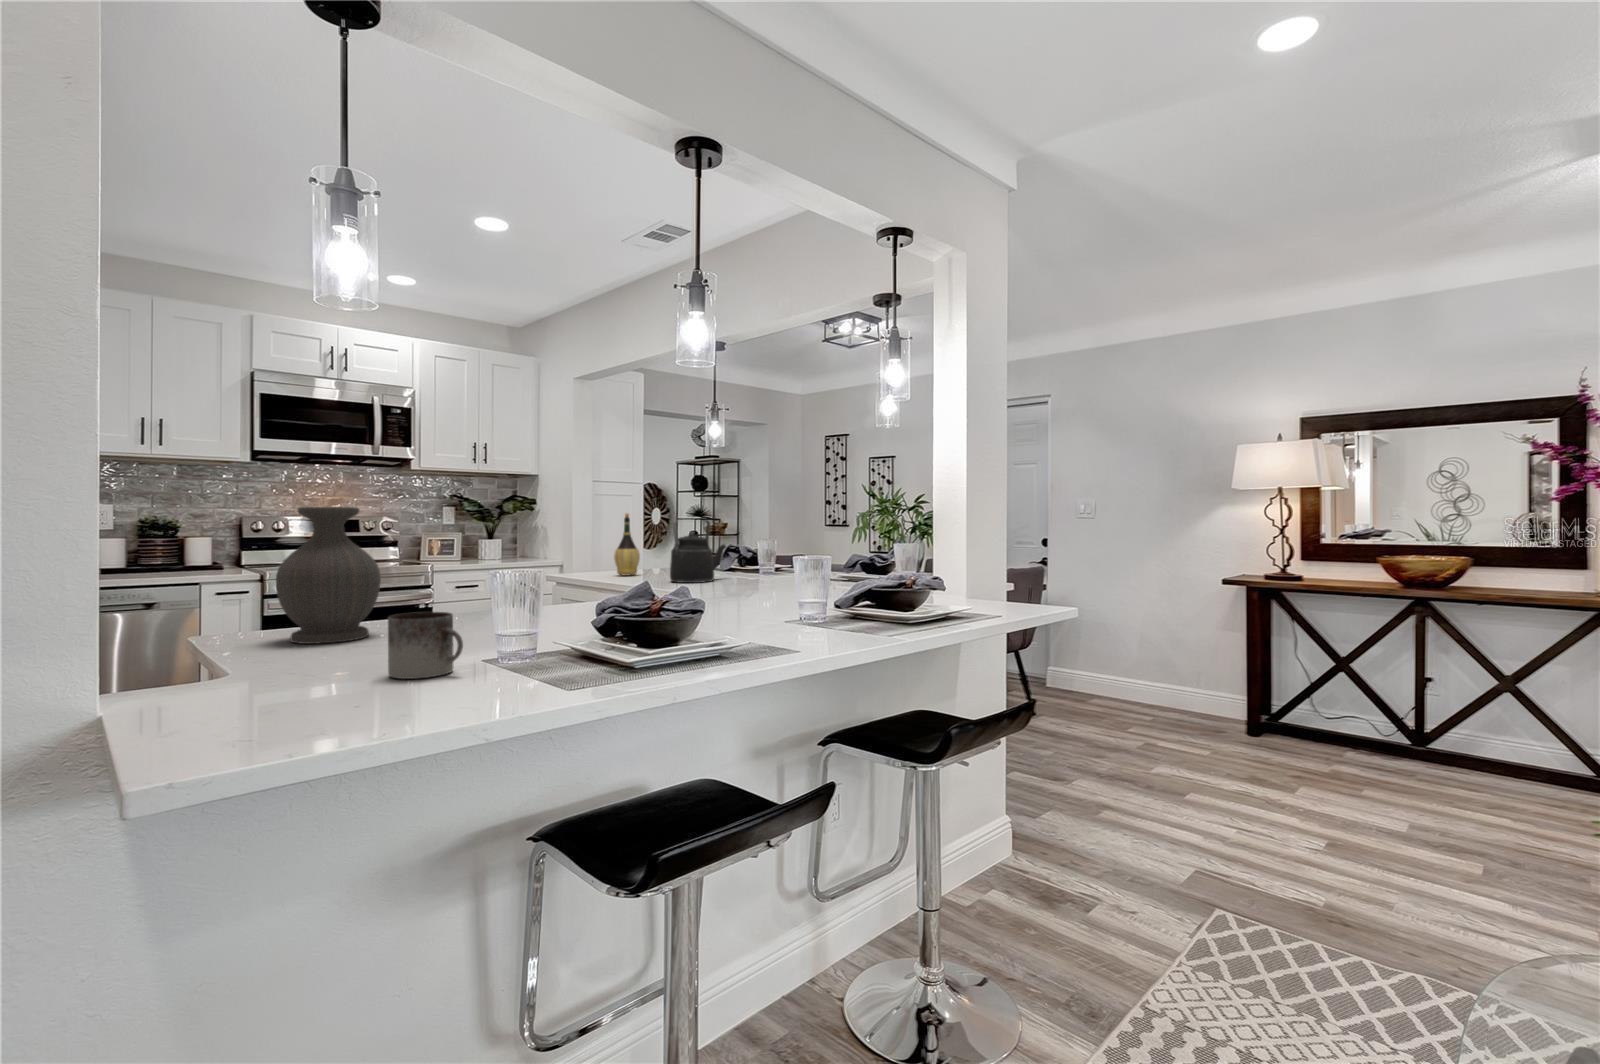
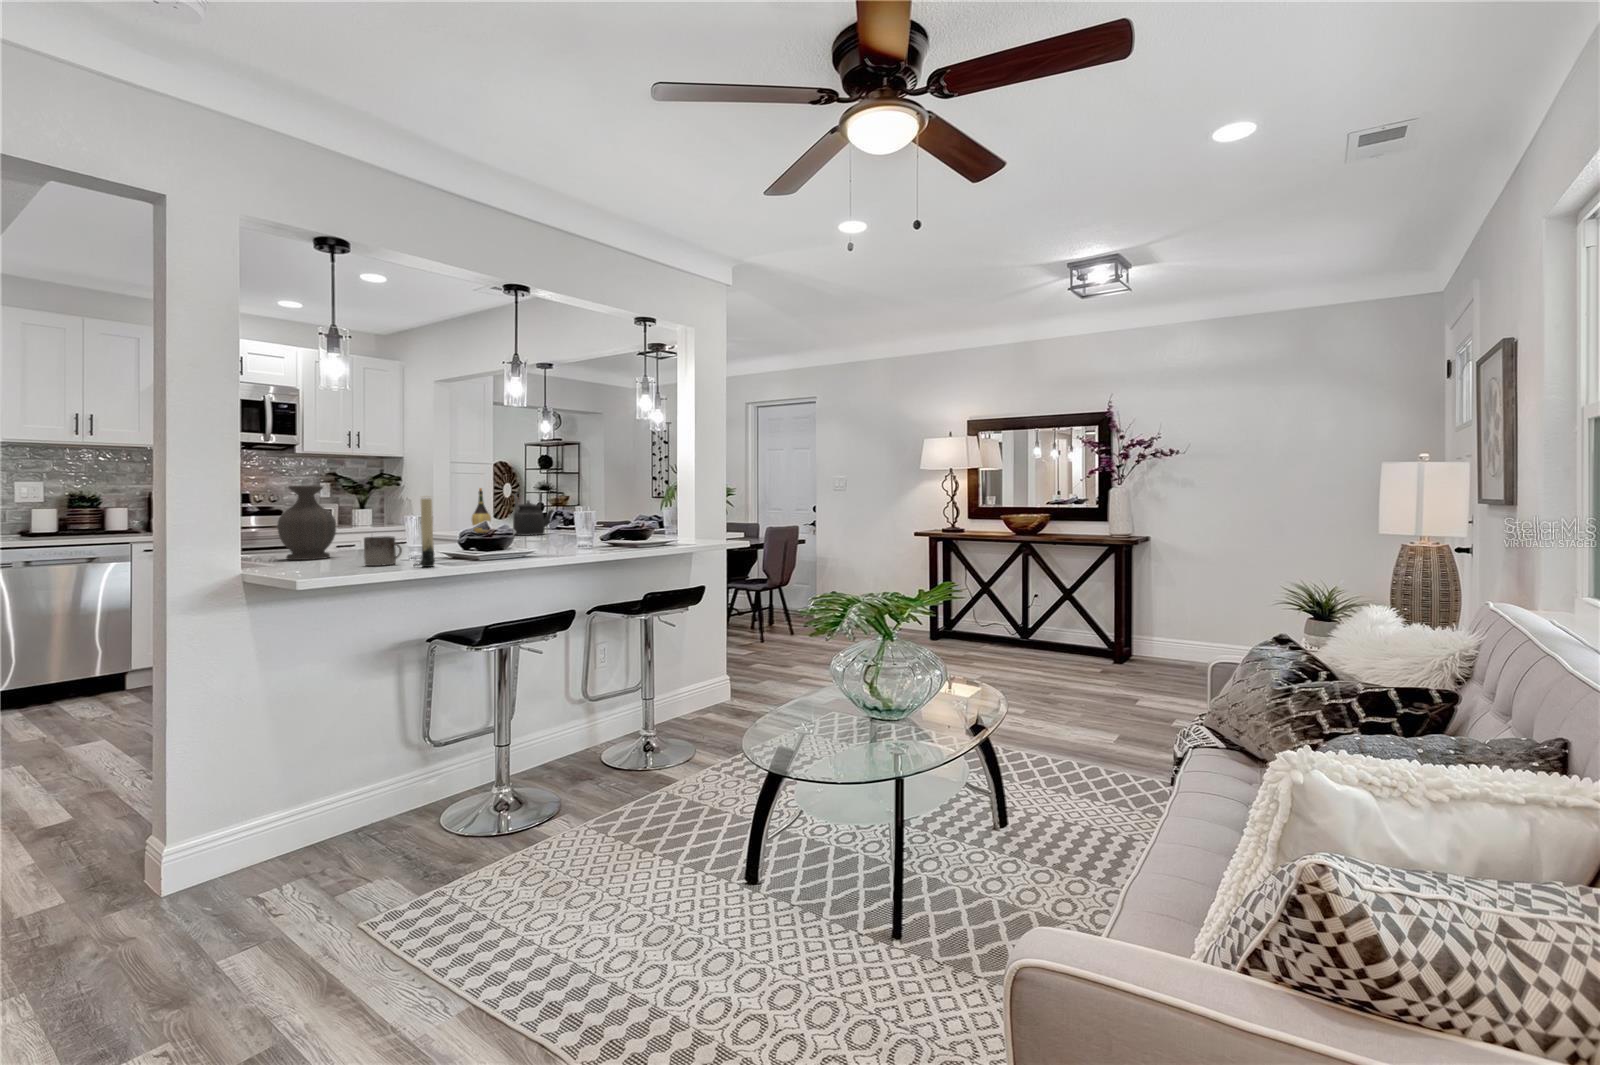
candle: none [475,528,523,693] -> present [413,498,435,567]

